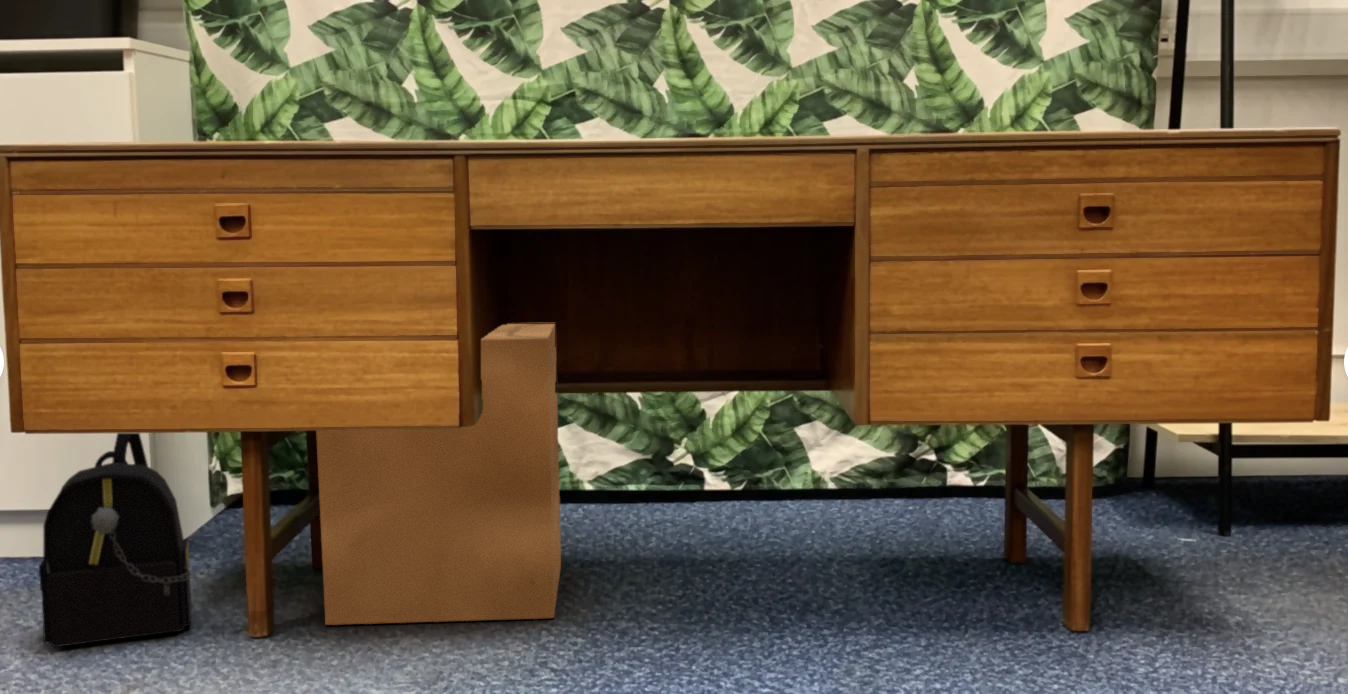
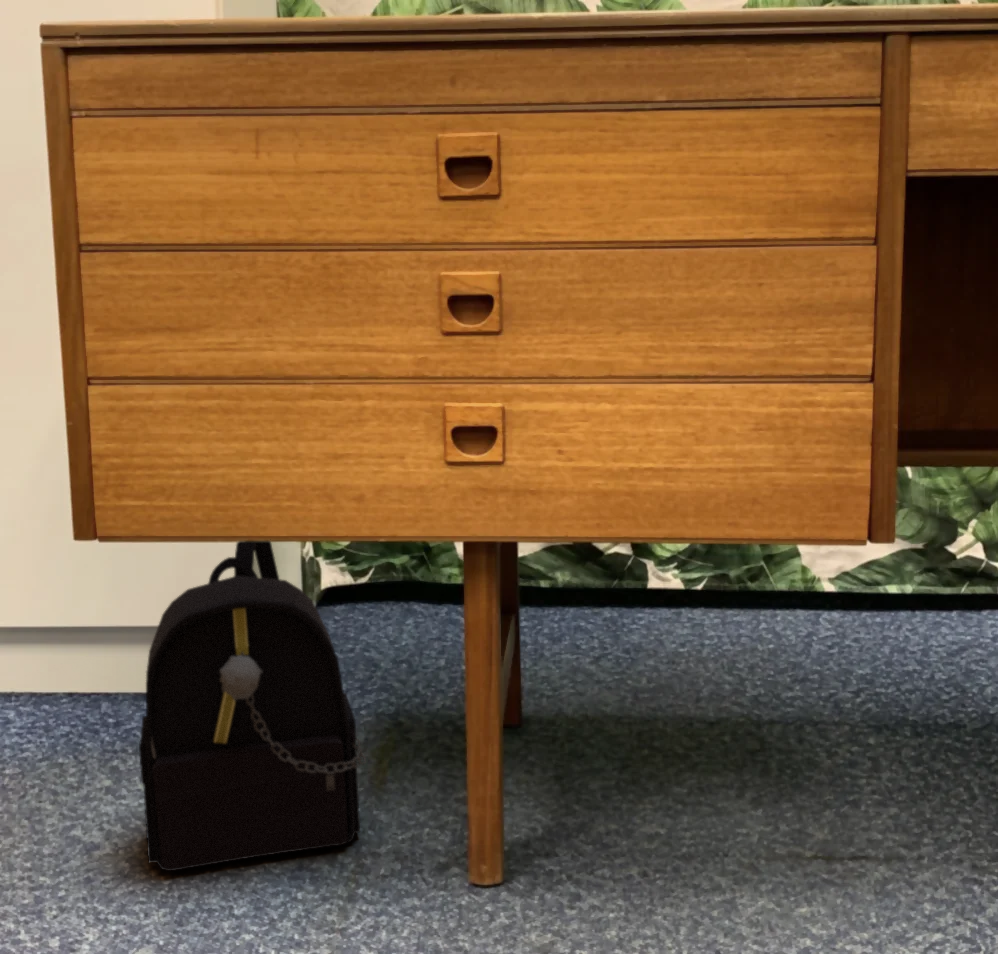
cardboard box: present [316,324,561,625] -> none [566,350,973,842]

